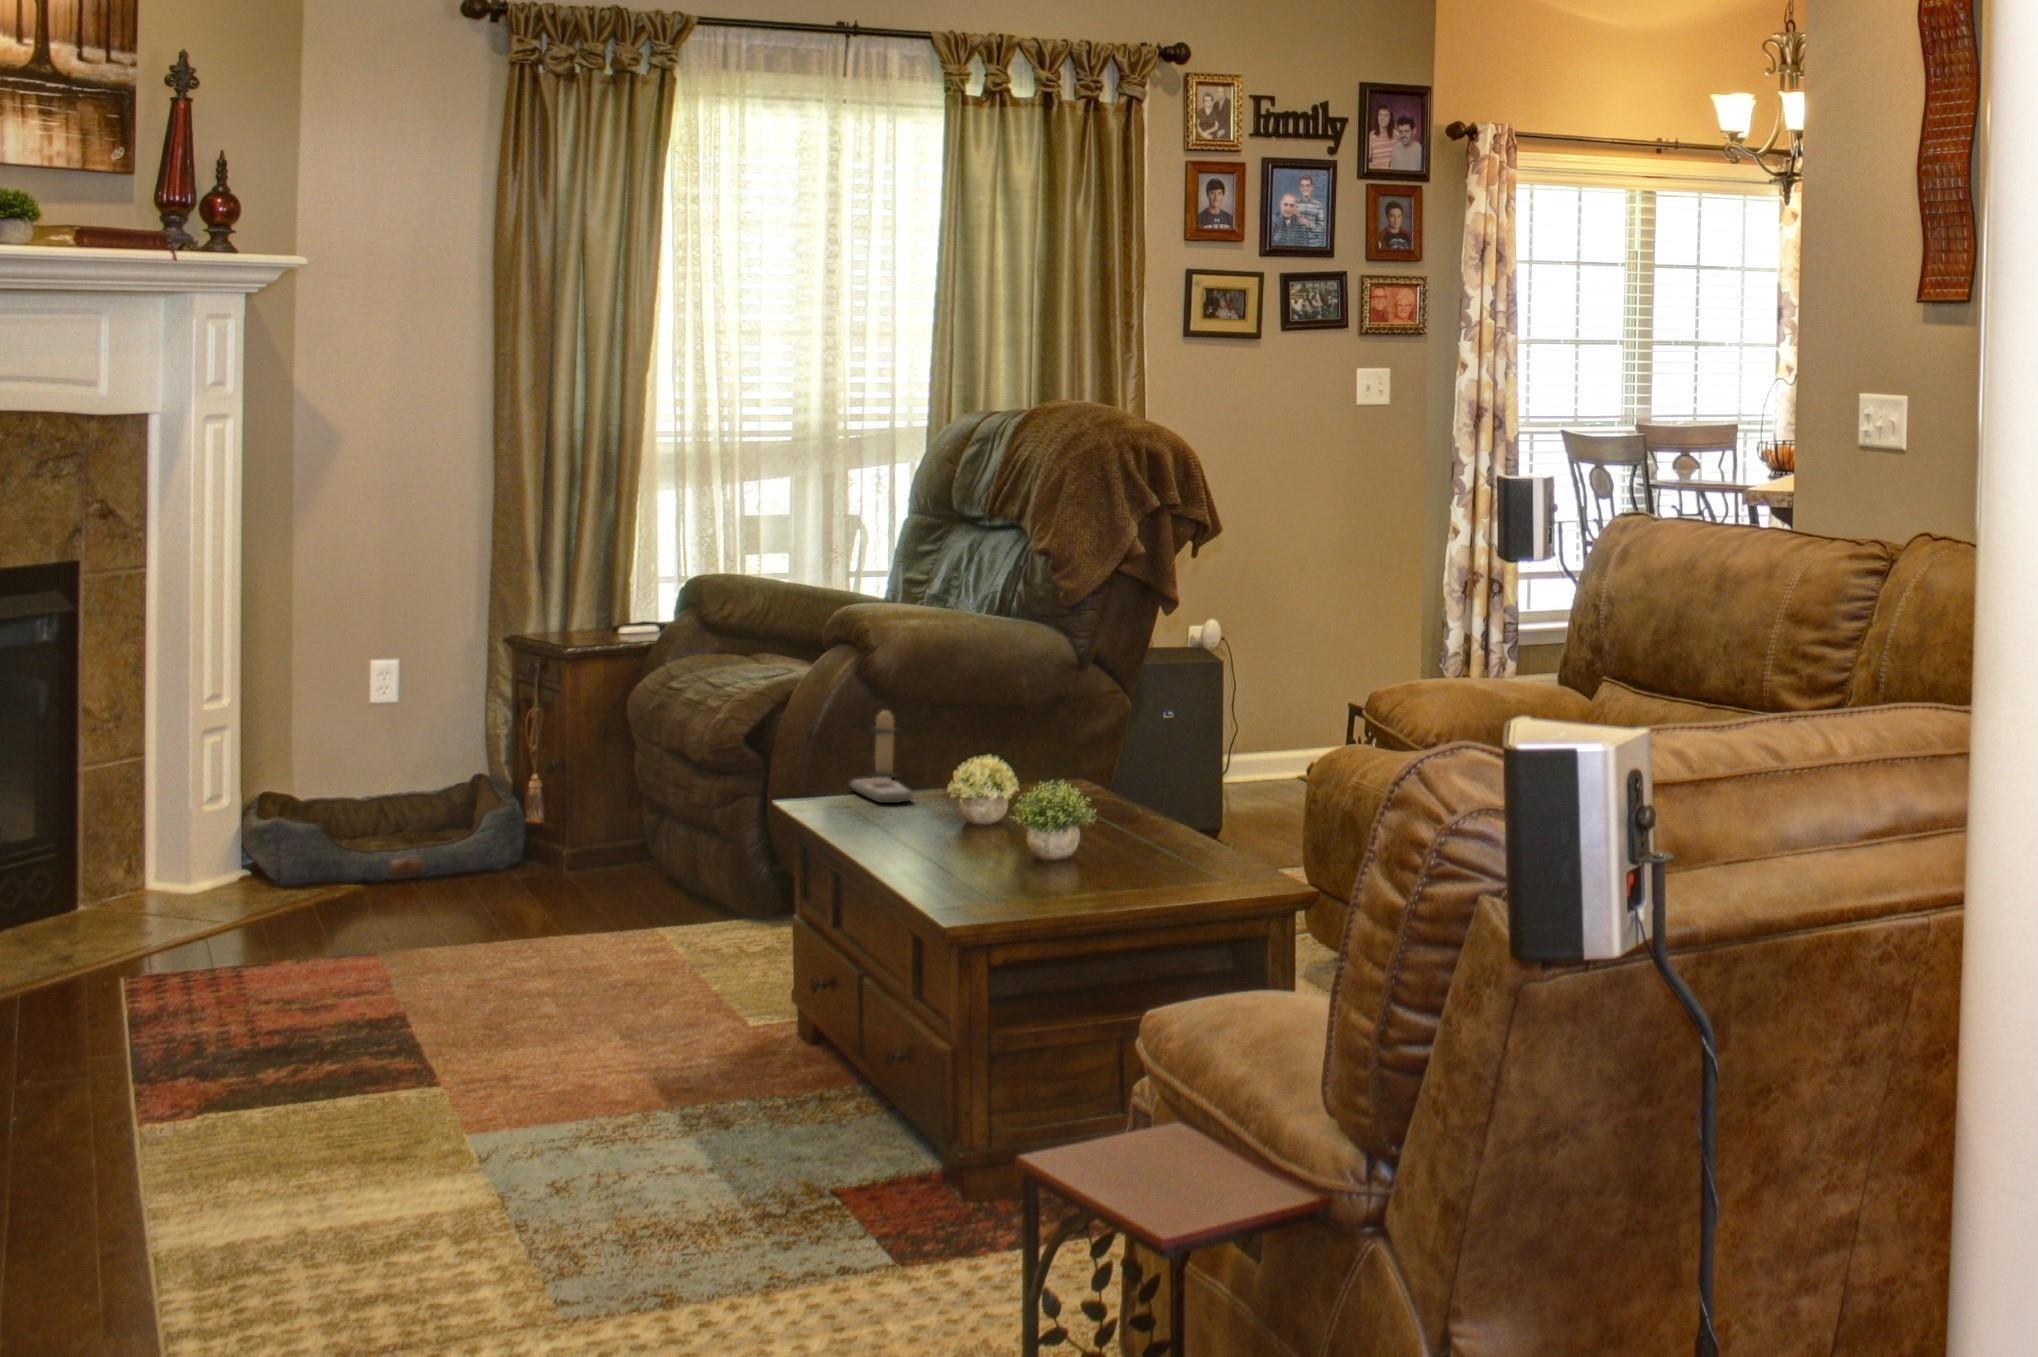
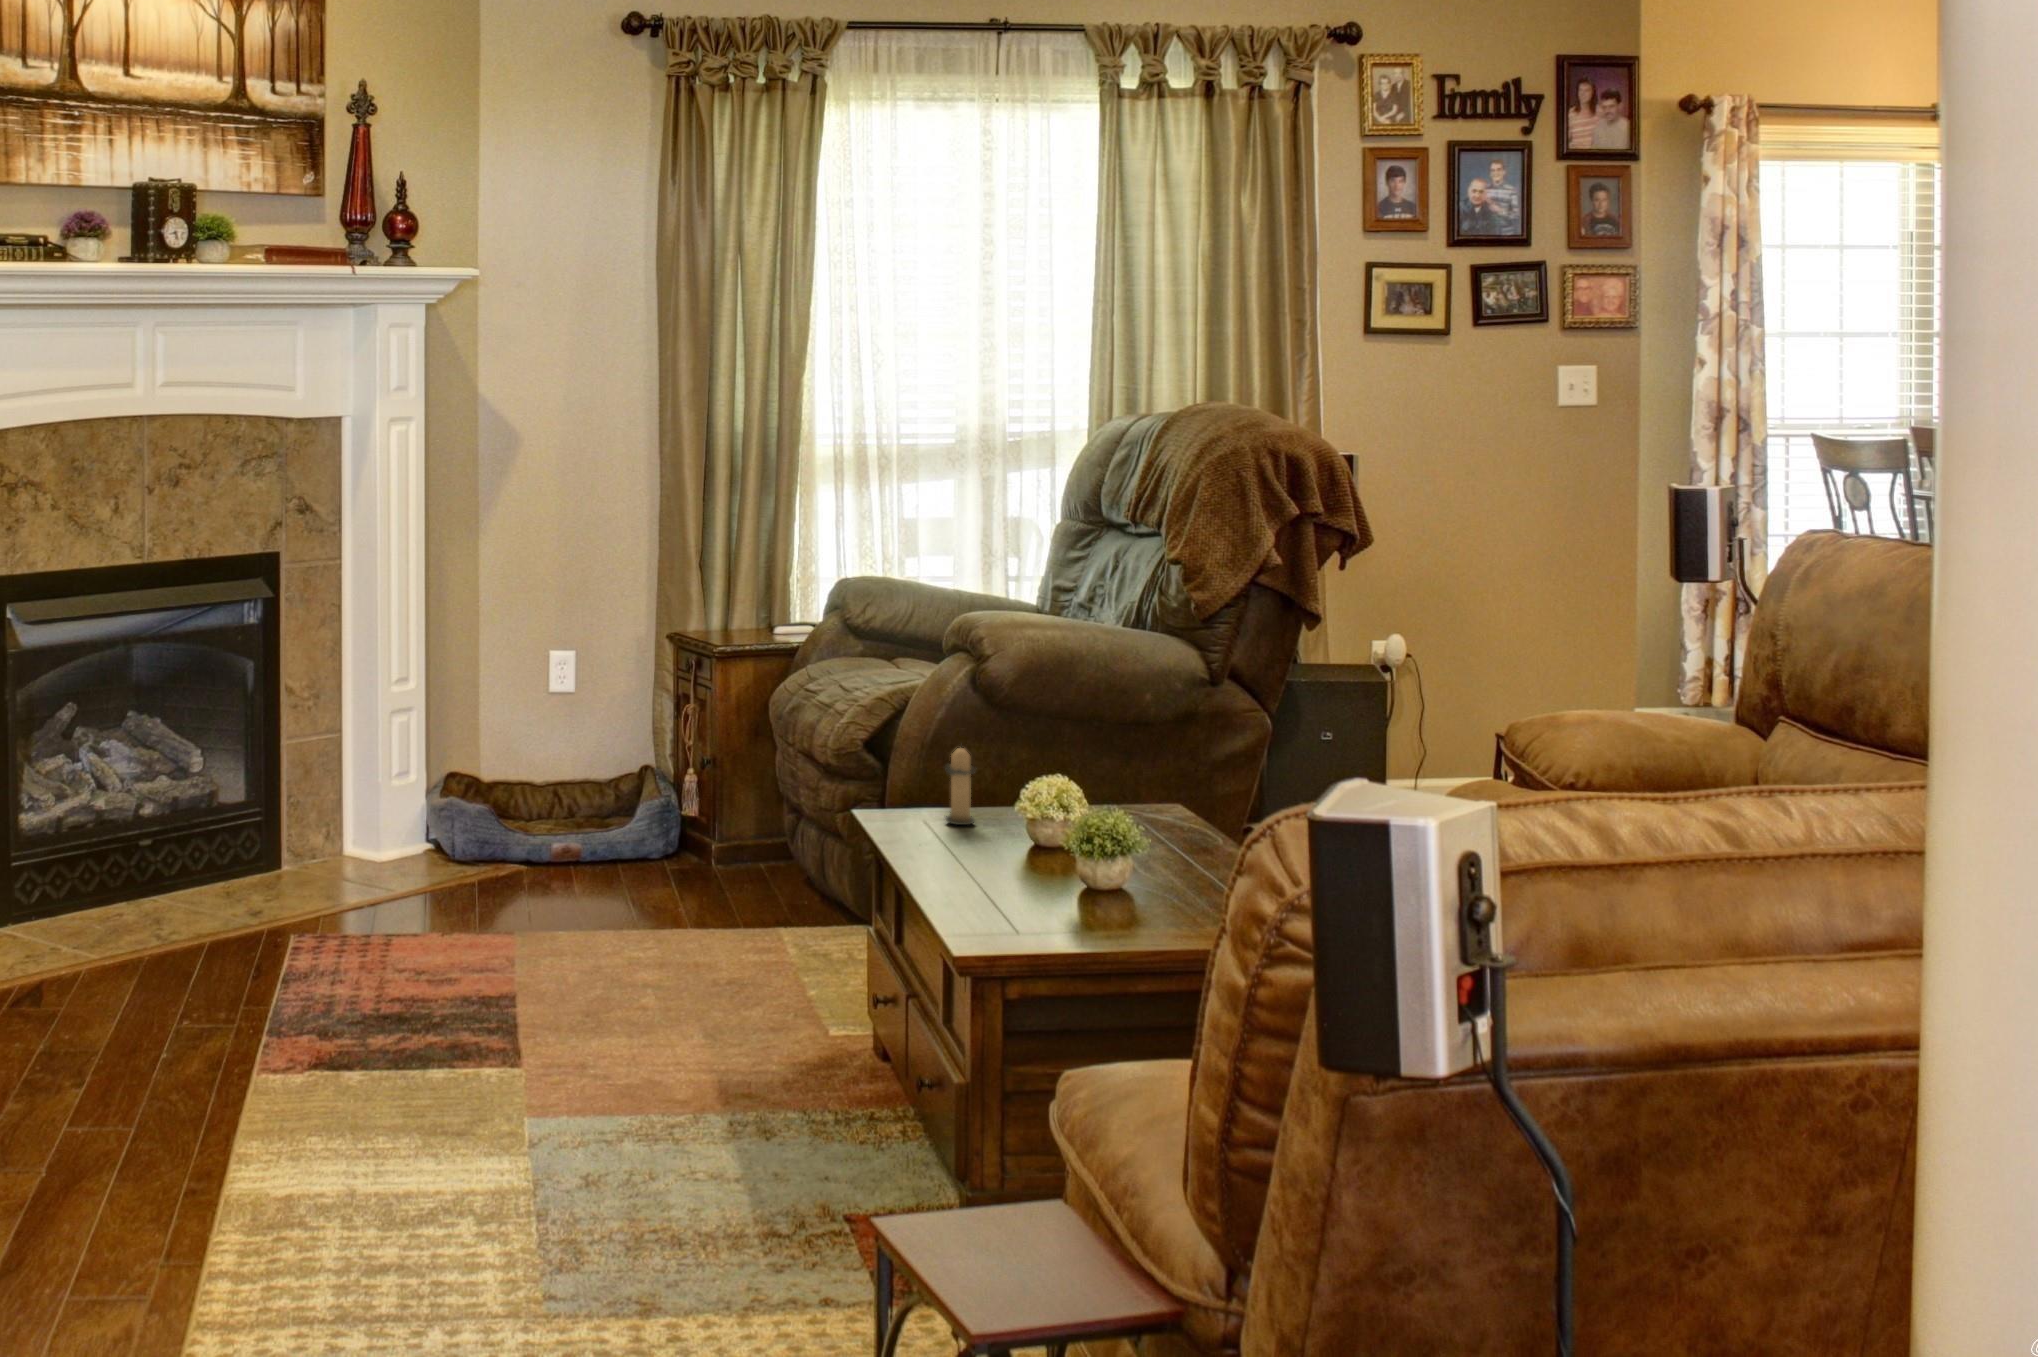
remote control: present [850,778,913,803] -> none [914,826,975,863]

